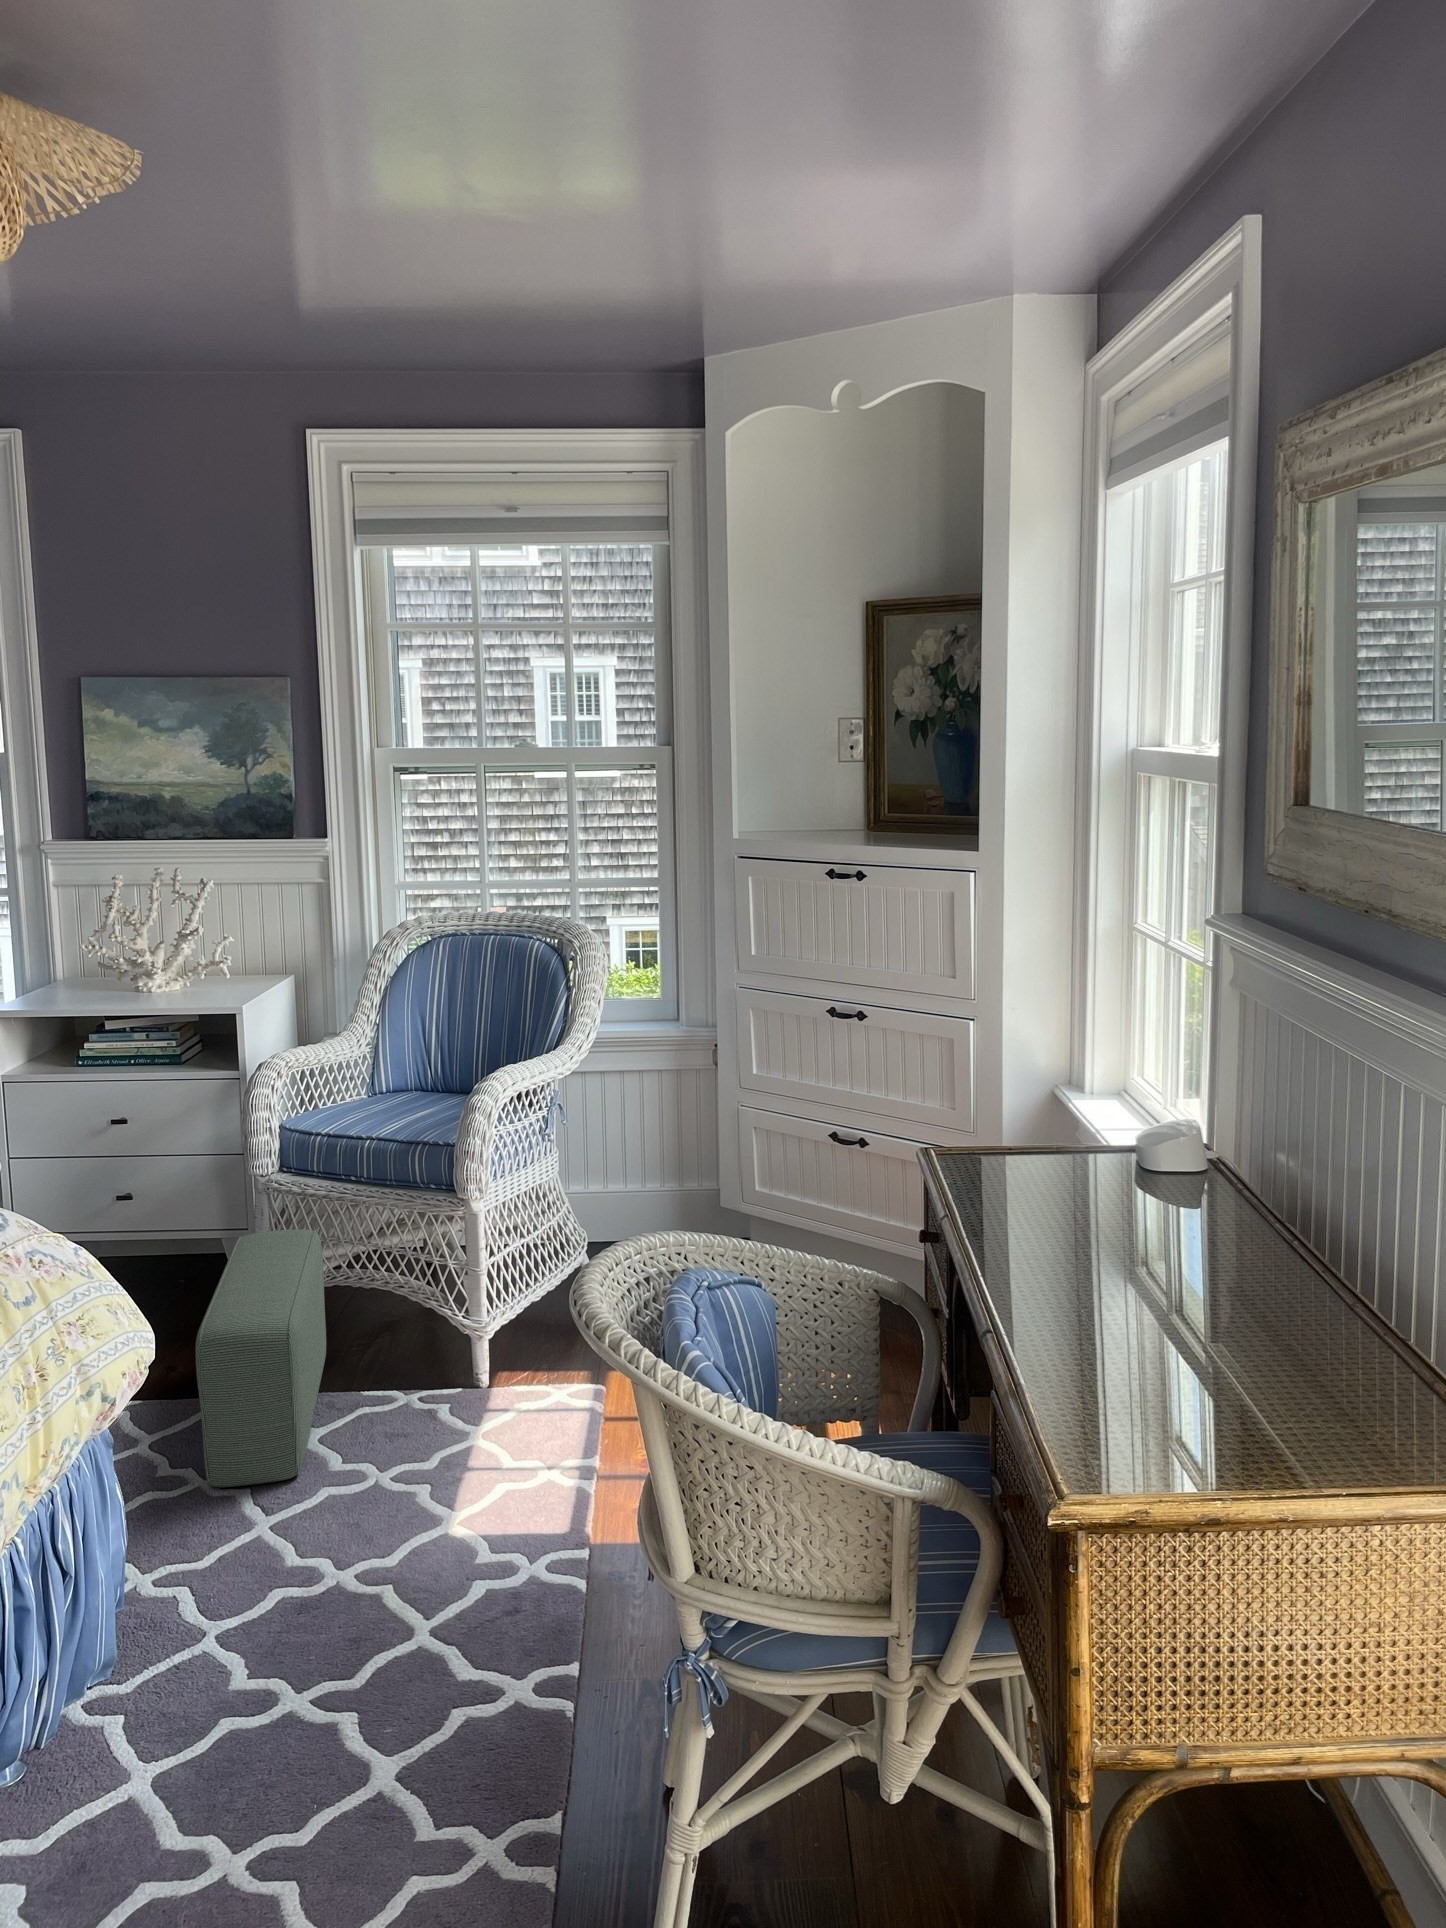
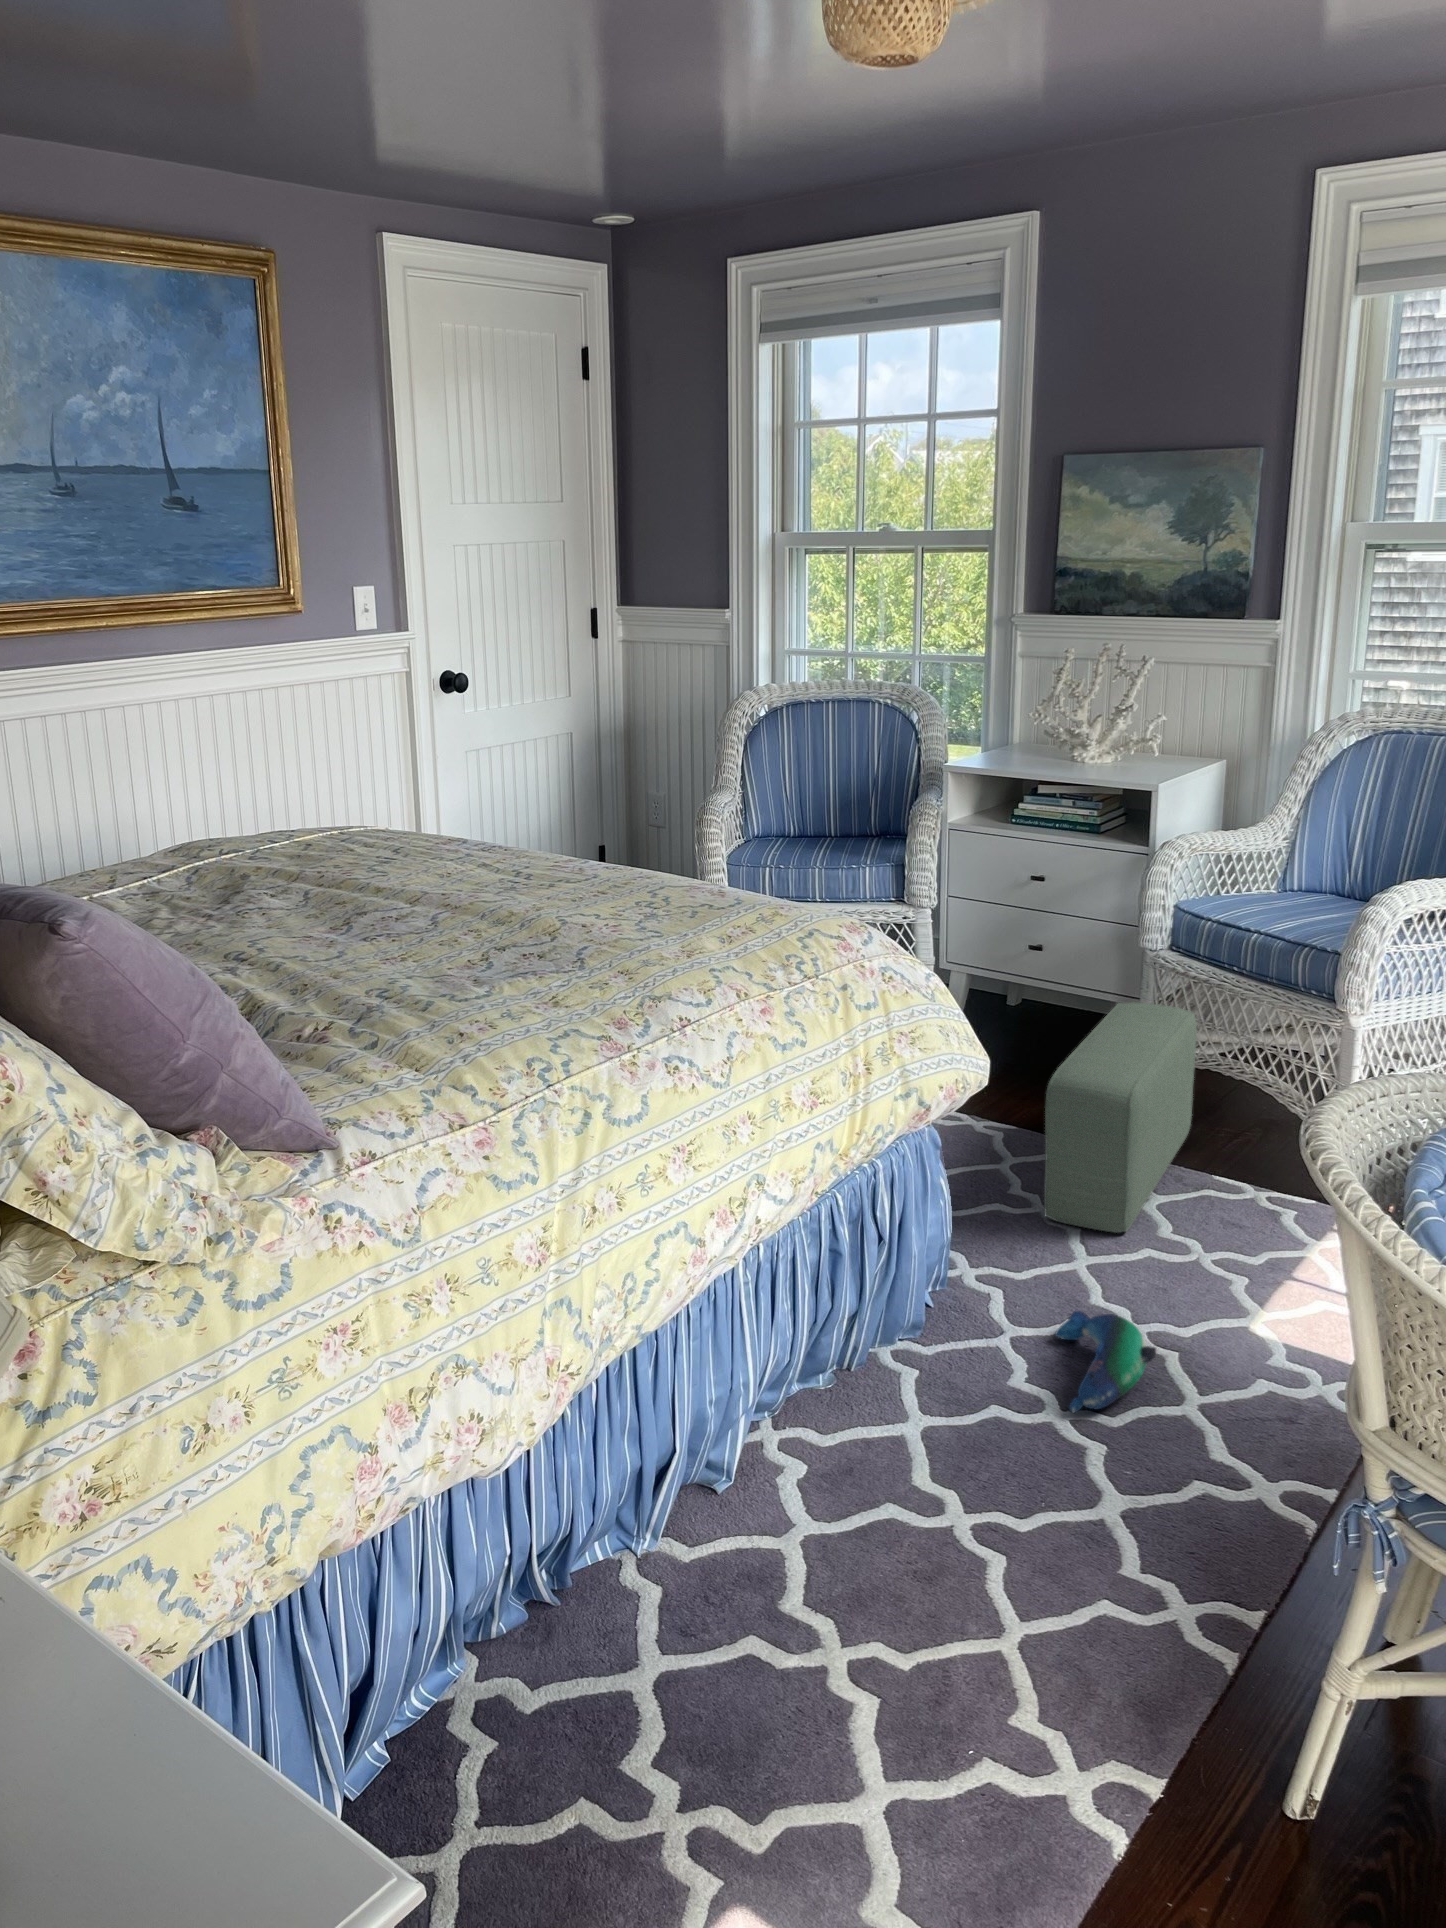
plush toy: none [264,1566,381,1689] -> present [1055,1311,1157,1413]

